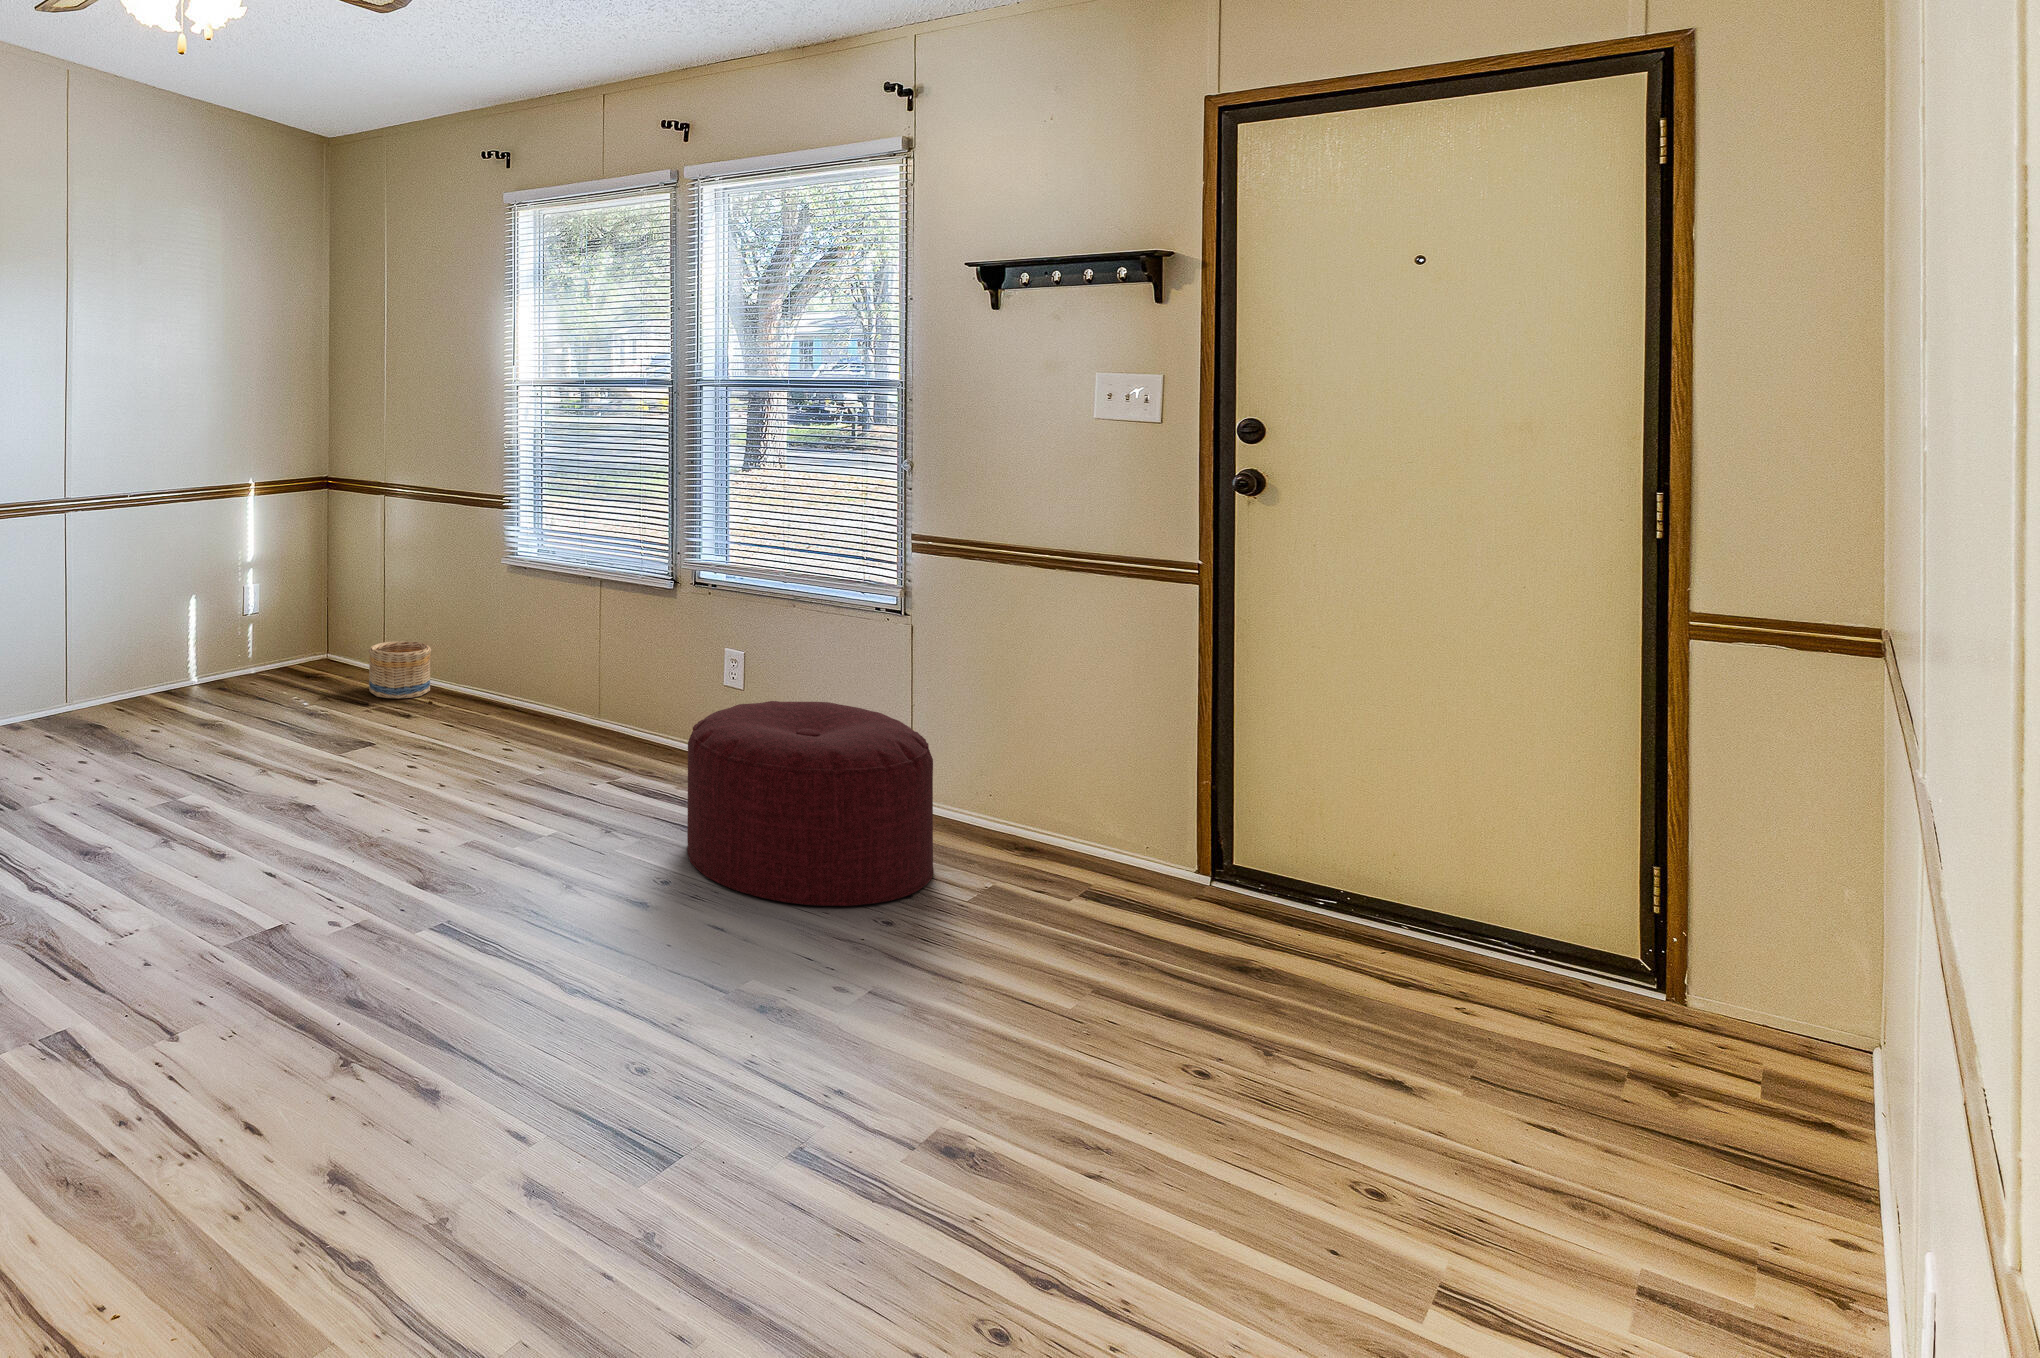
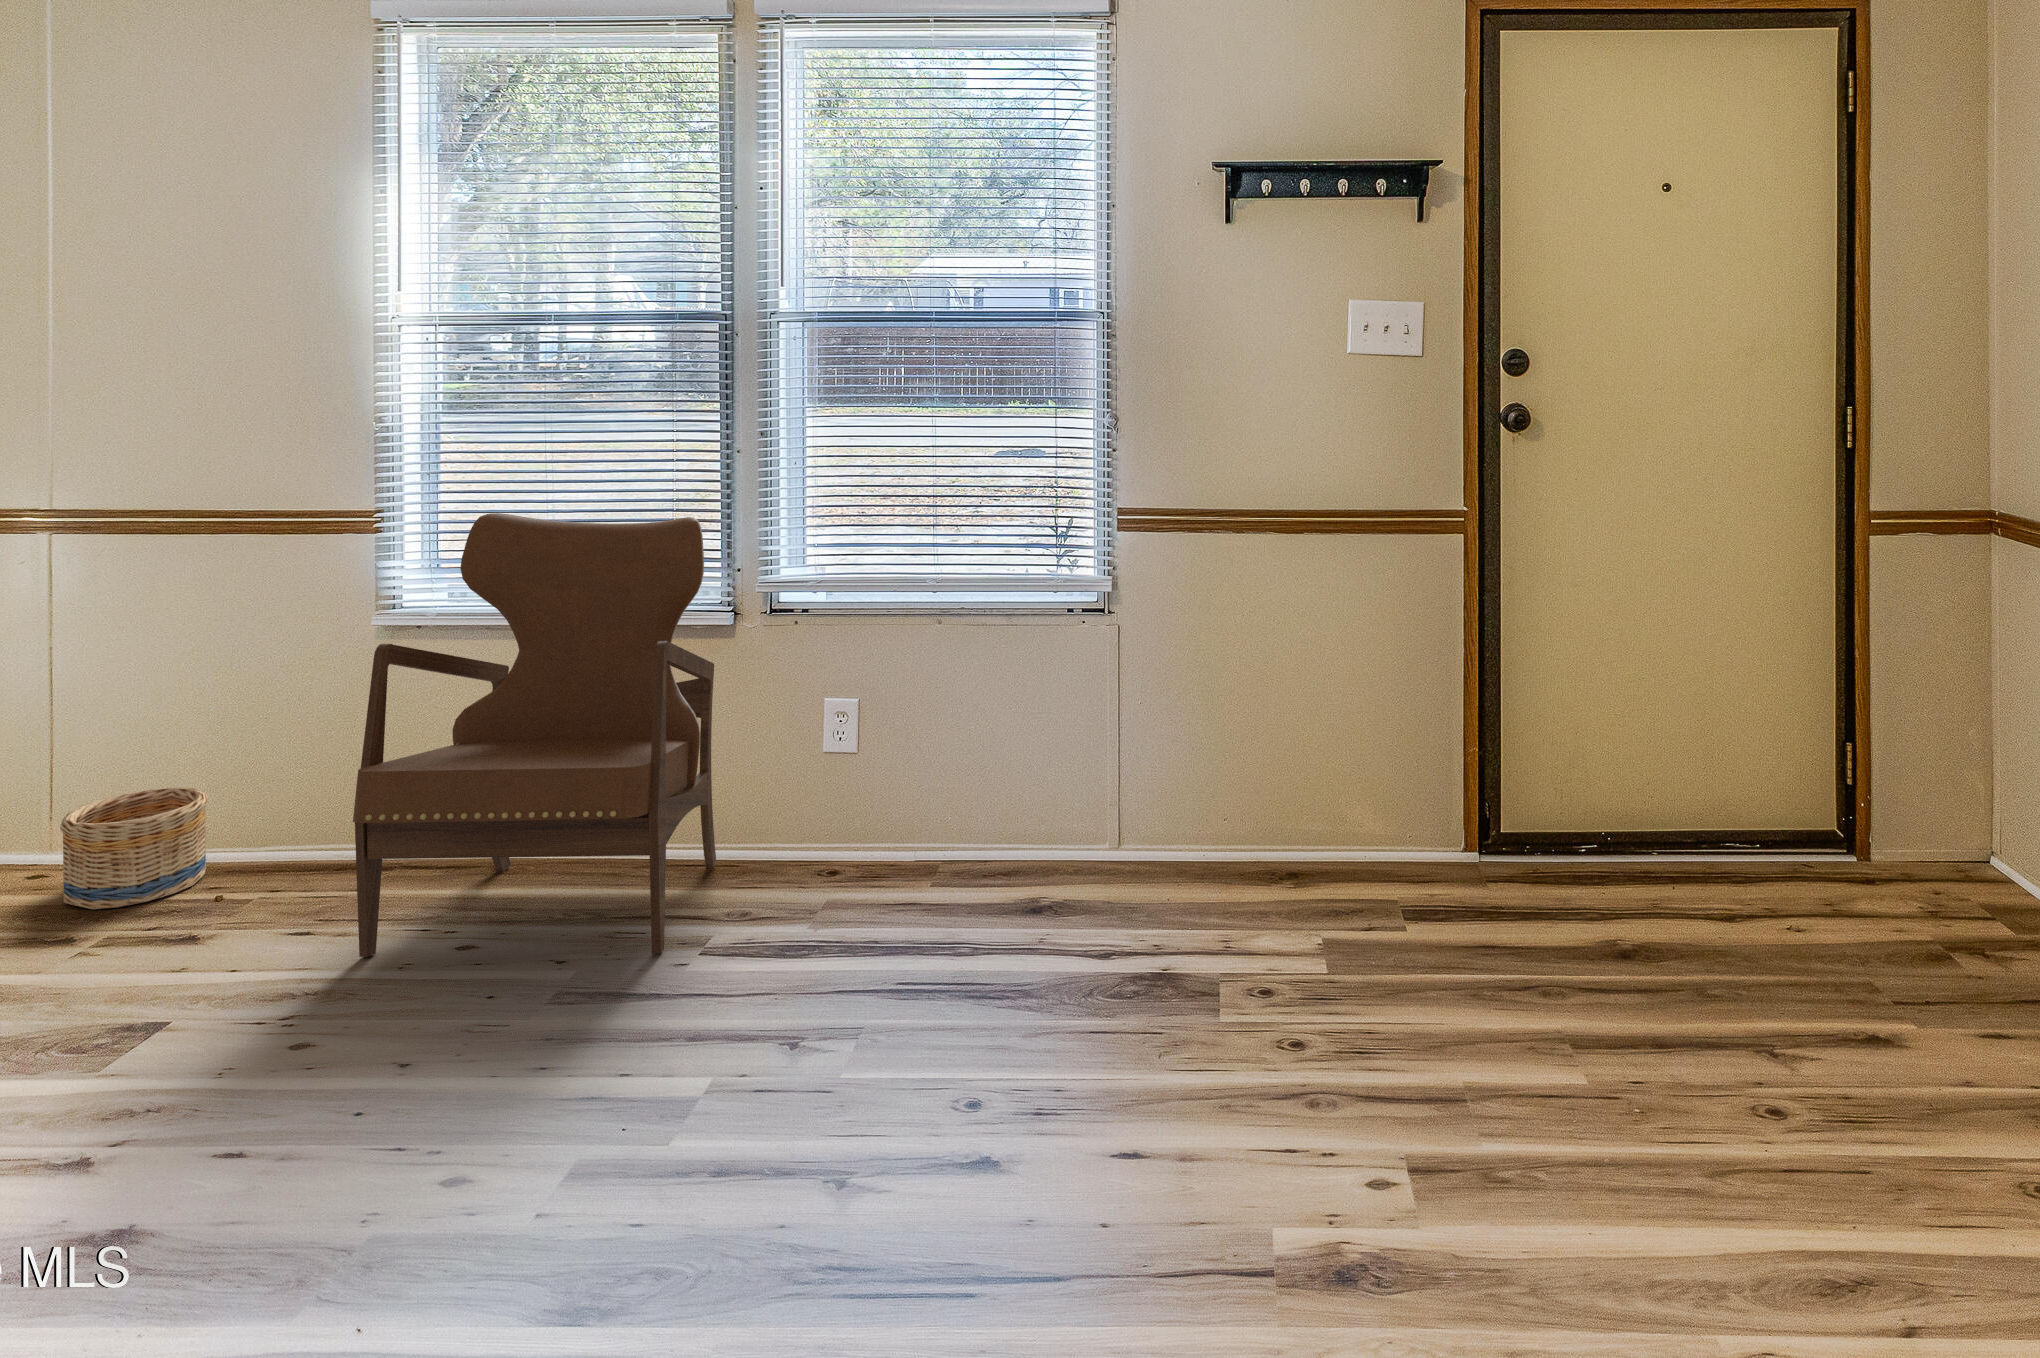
armchair: none [453,502,659,777] -> present [353,513,716,957]
ottoman: present [687,701,933,906] -> none [928,751,1271,1071]

